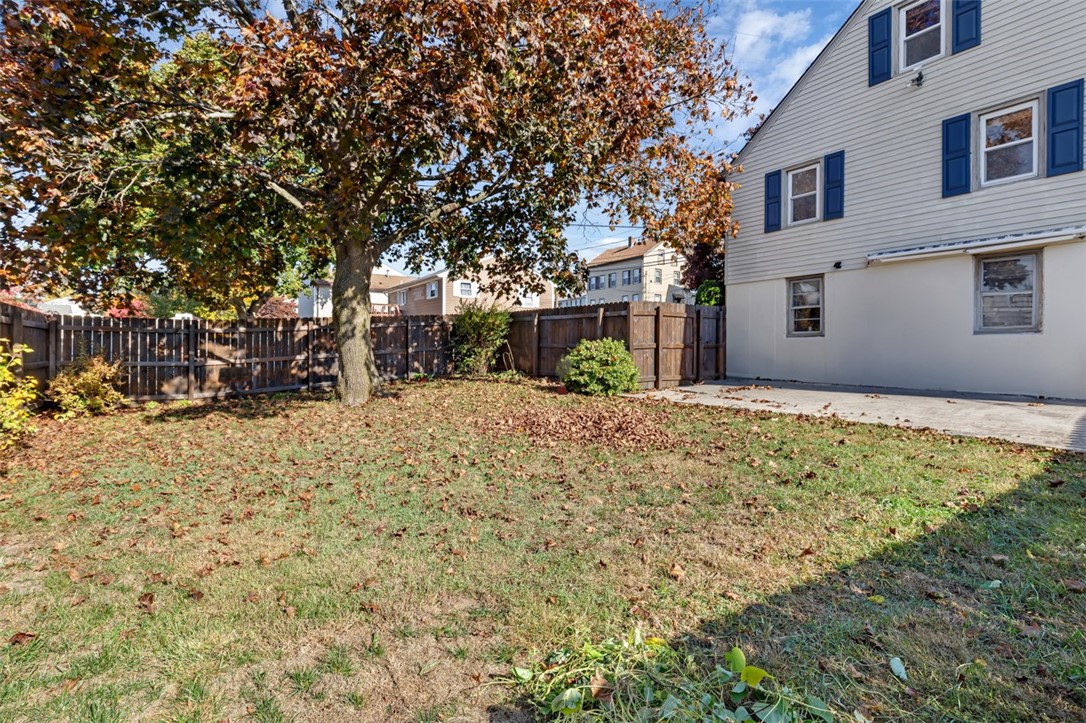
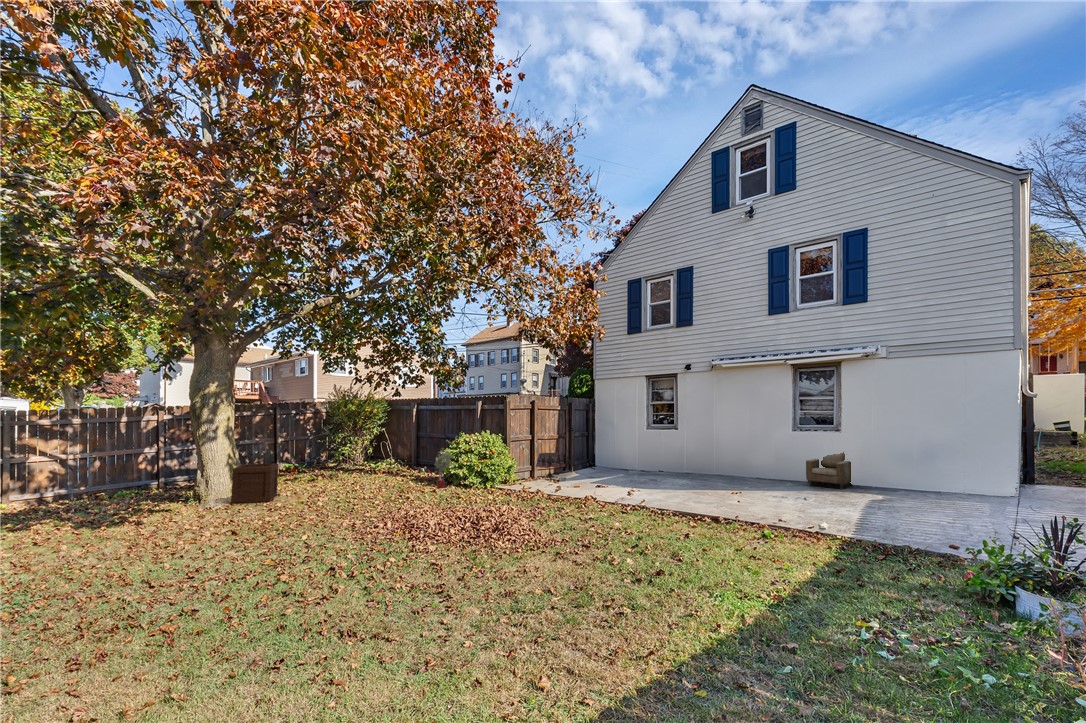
armchair: none [999,357,1070,403] -> present [806,452,853,489]
side table: present [218,367,251,394] -> present [536,453,565,479]
wooden crate: none [367,367,408,402] -> present [231,463,278,503]

